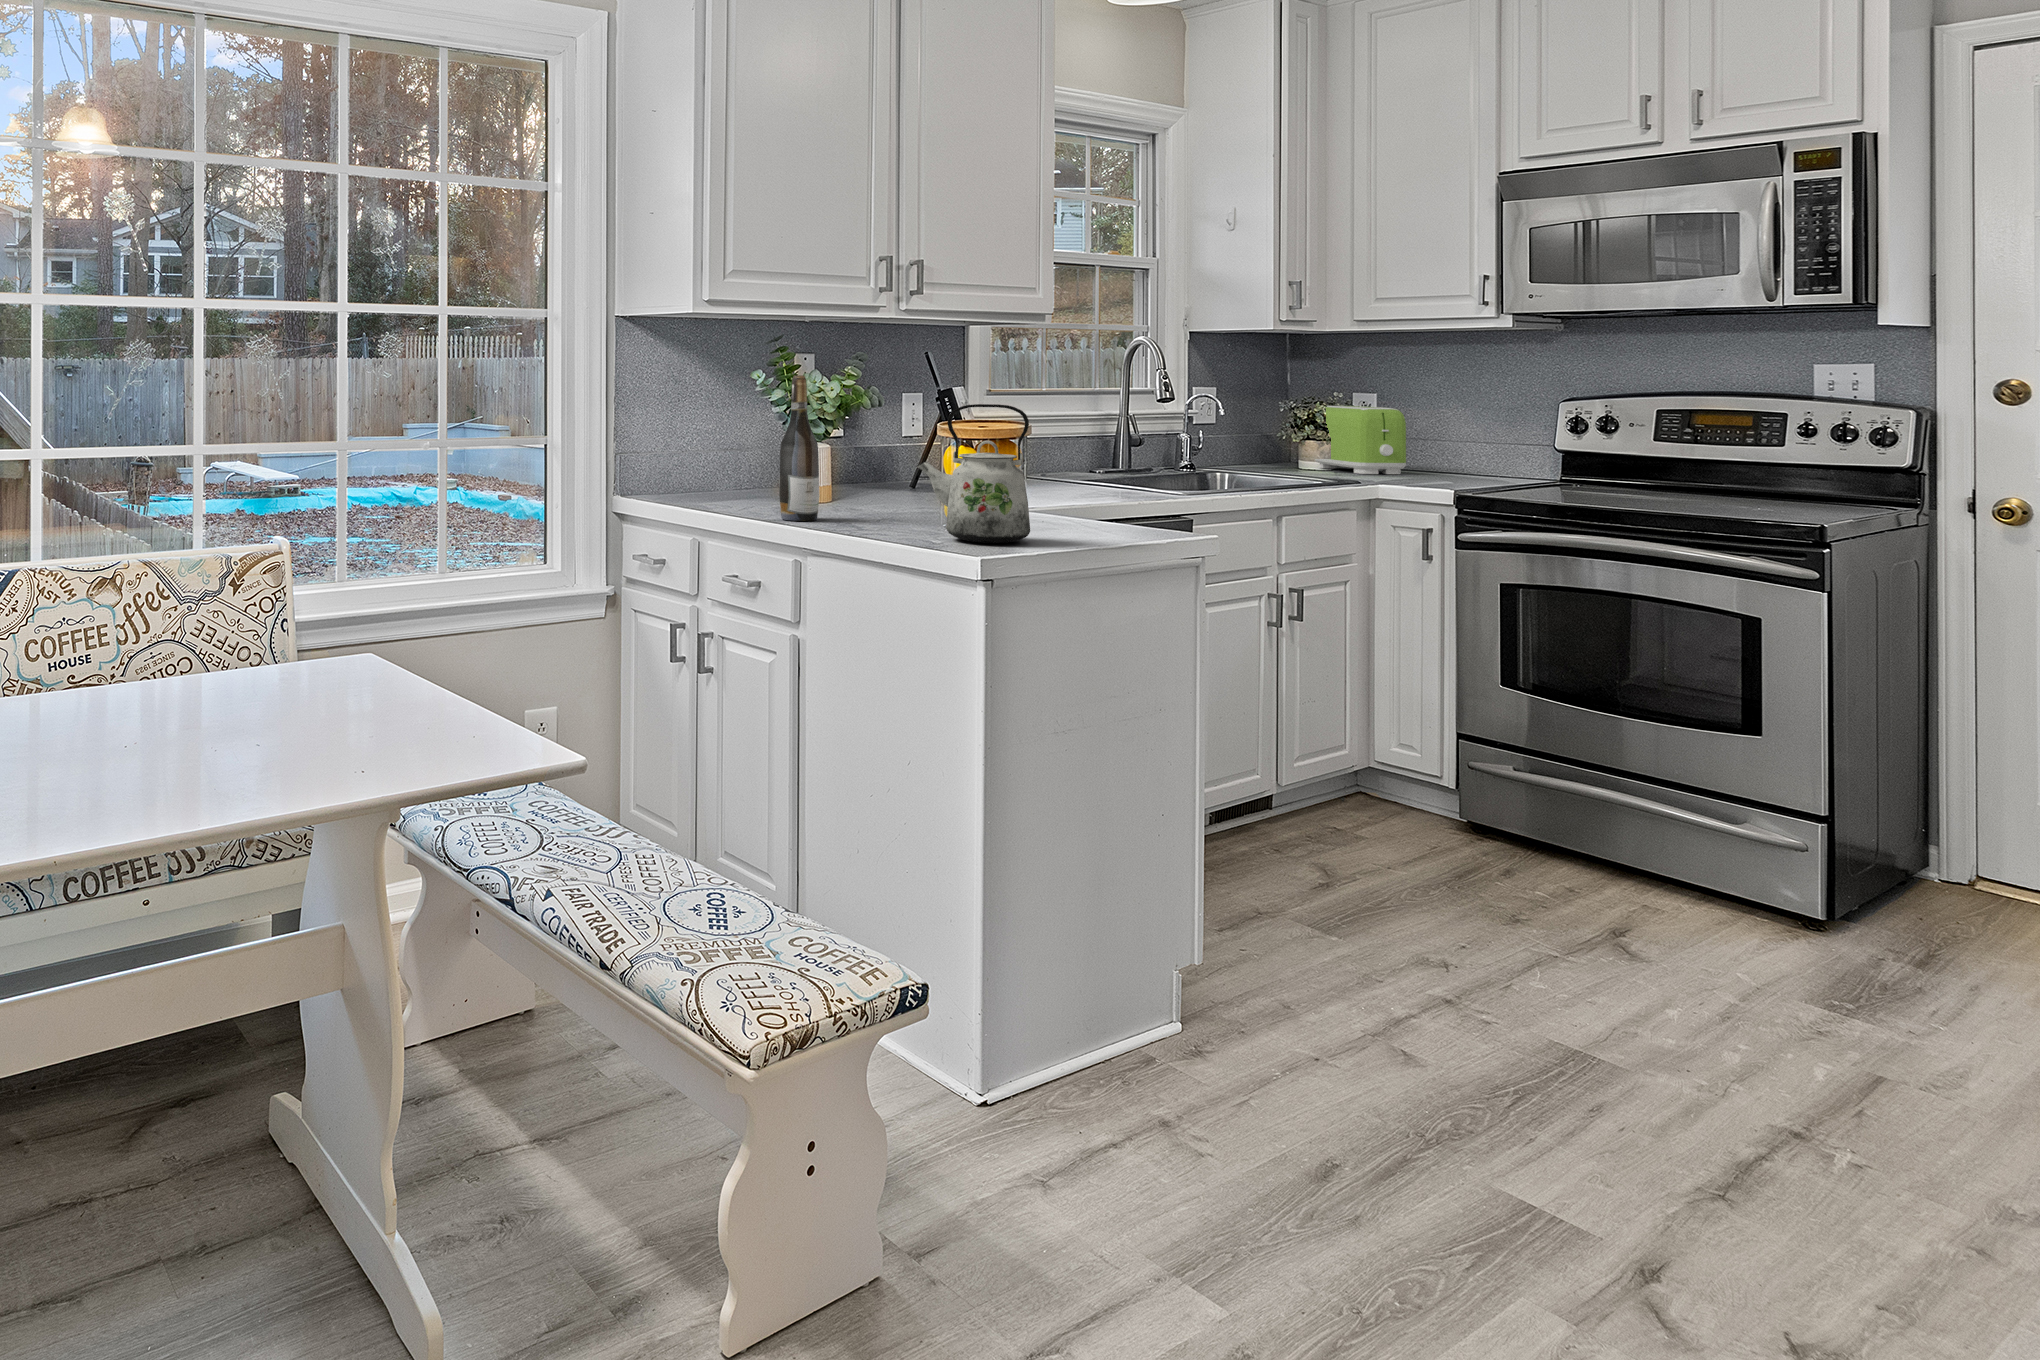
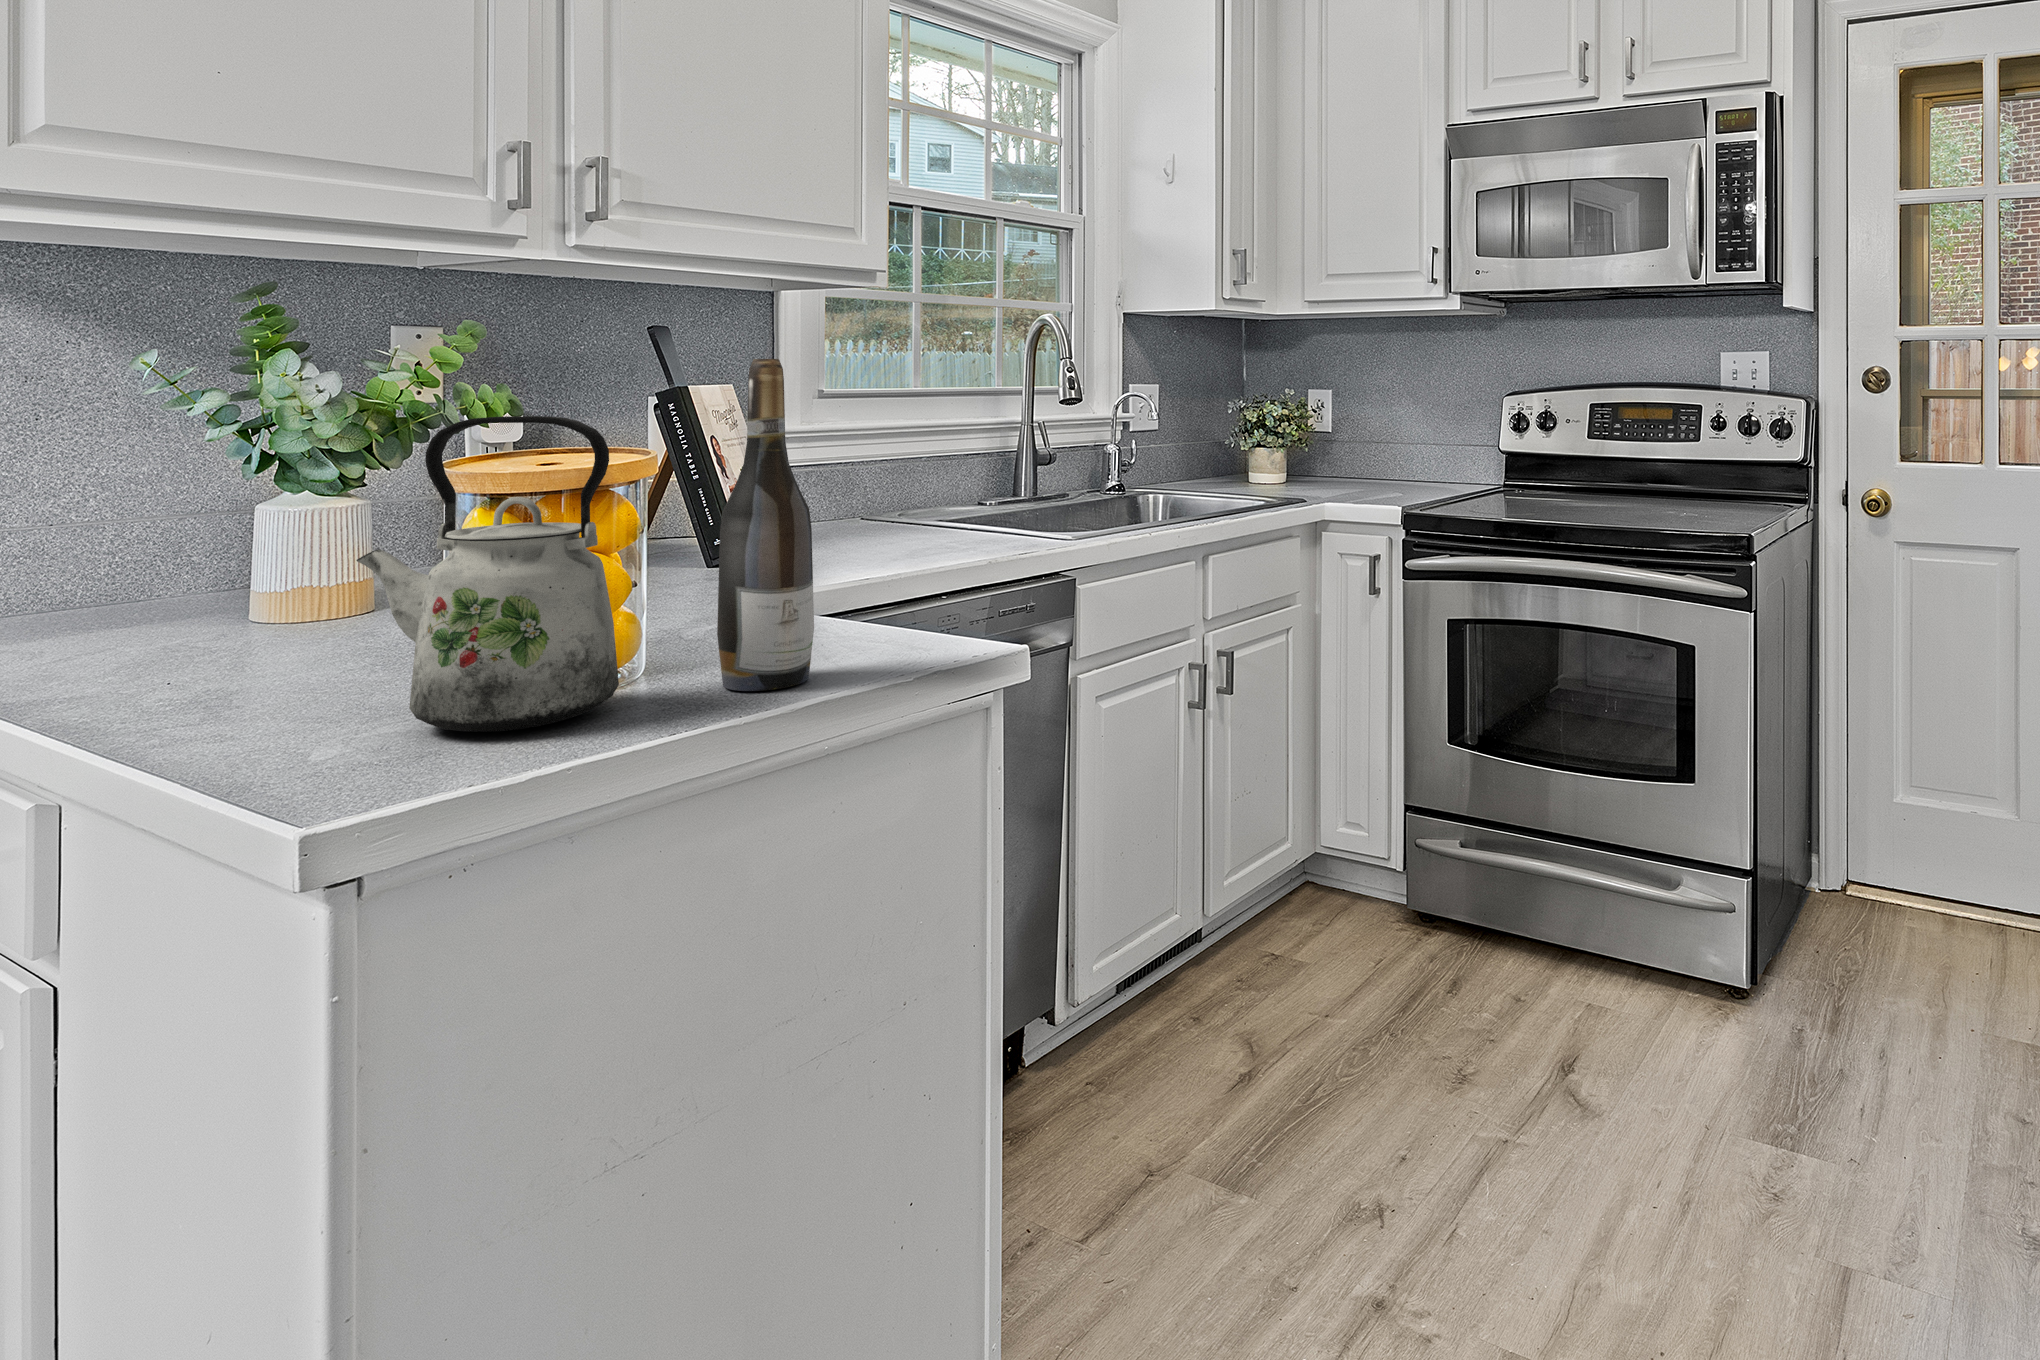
wine bottle: present [779,375,820,521] -> present [717,359,814,691]
toaster: present [1315,406,1406,474] -> none [1265,405,1355,485]

